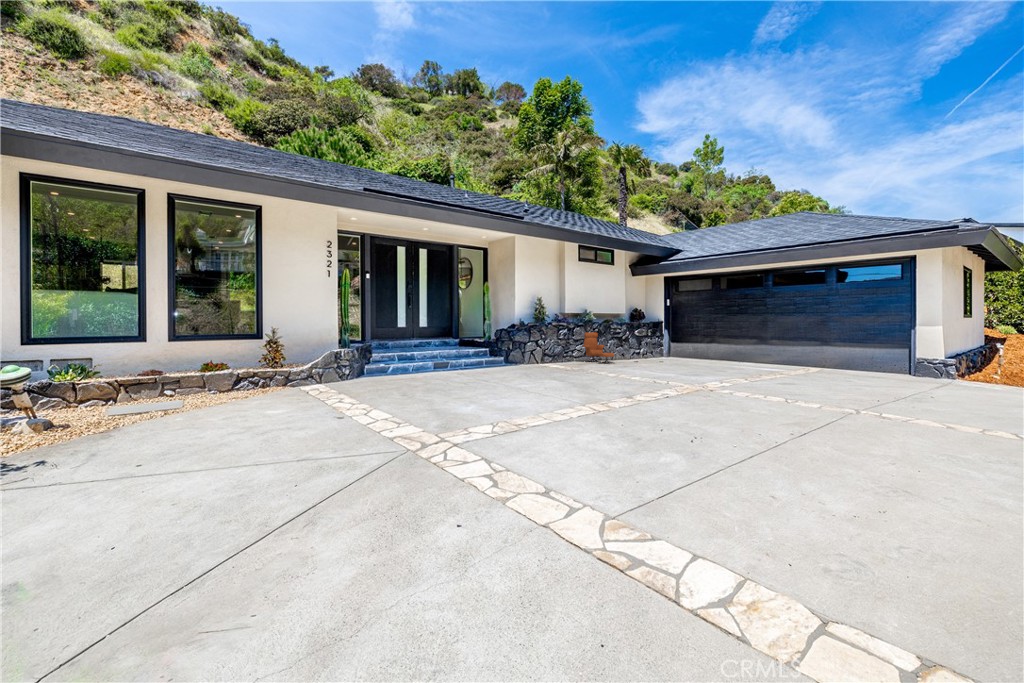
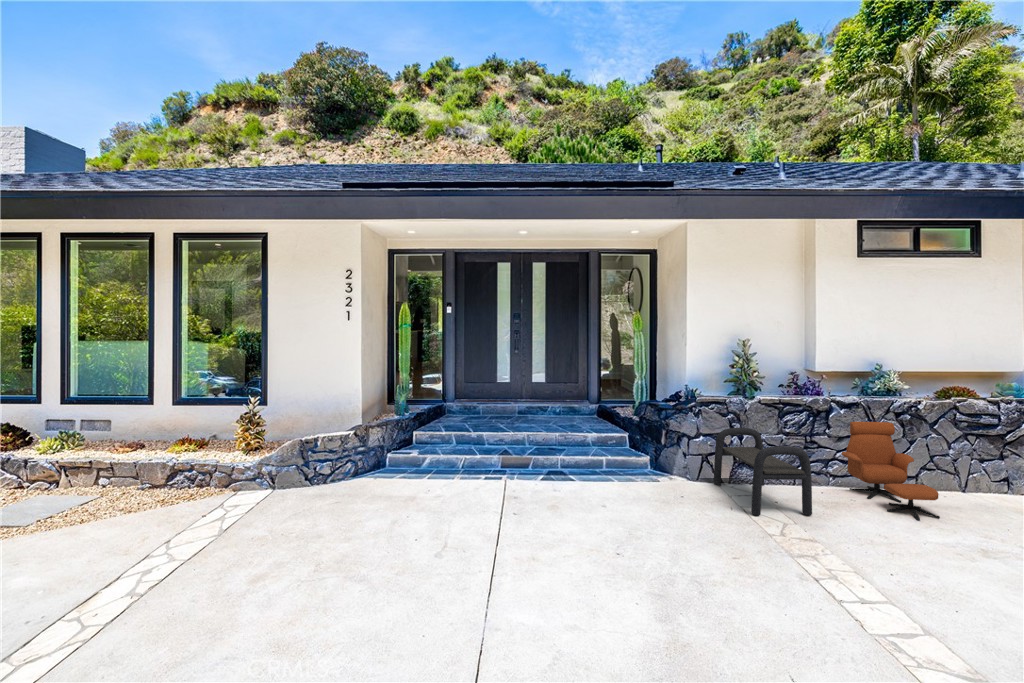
bench: none [539,337,582,366] -> present [714,428,812,515]

